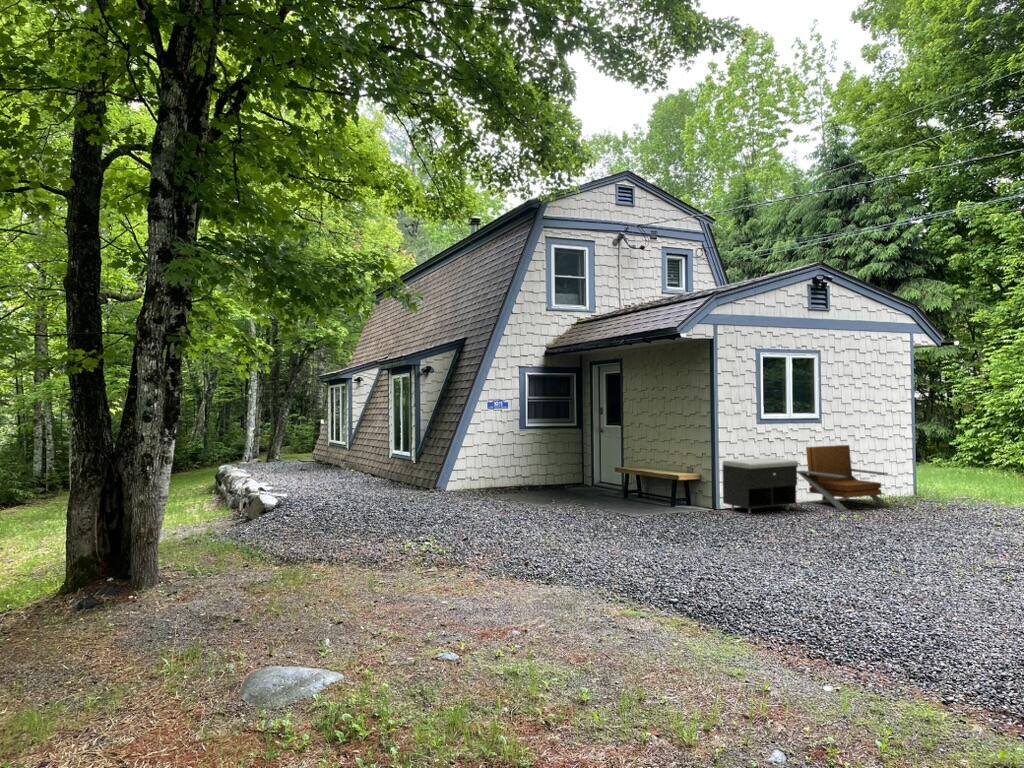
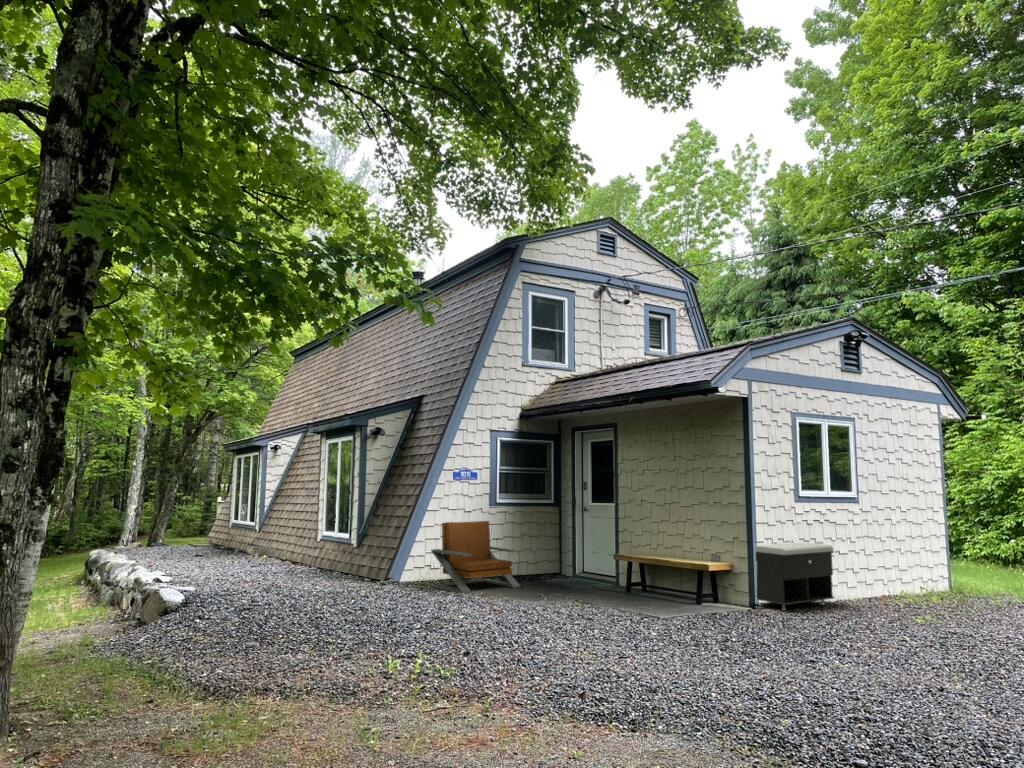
lounge chair: present [797,445,889,511] -> present [431,521,520,593]

